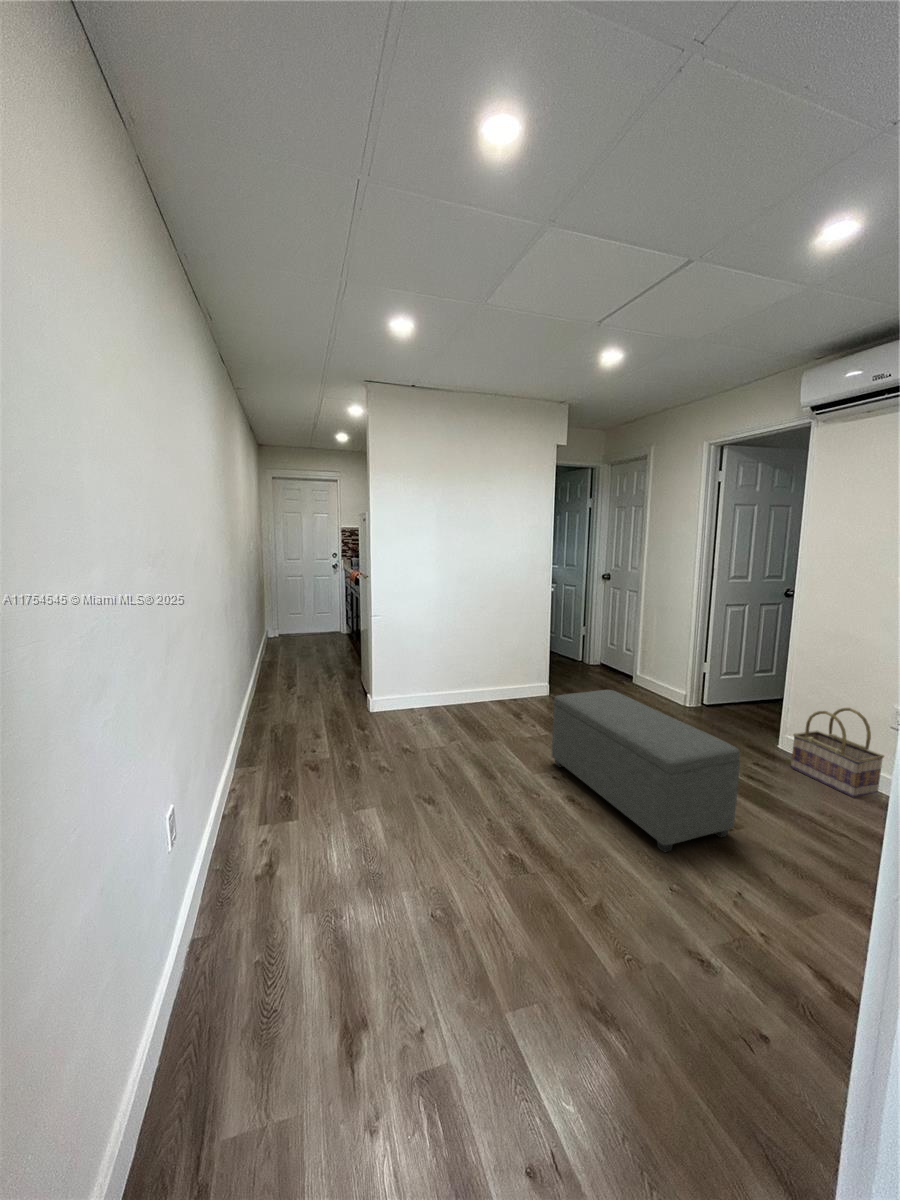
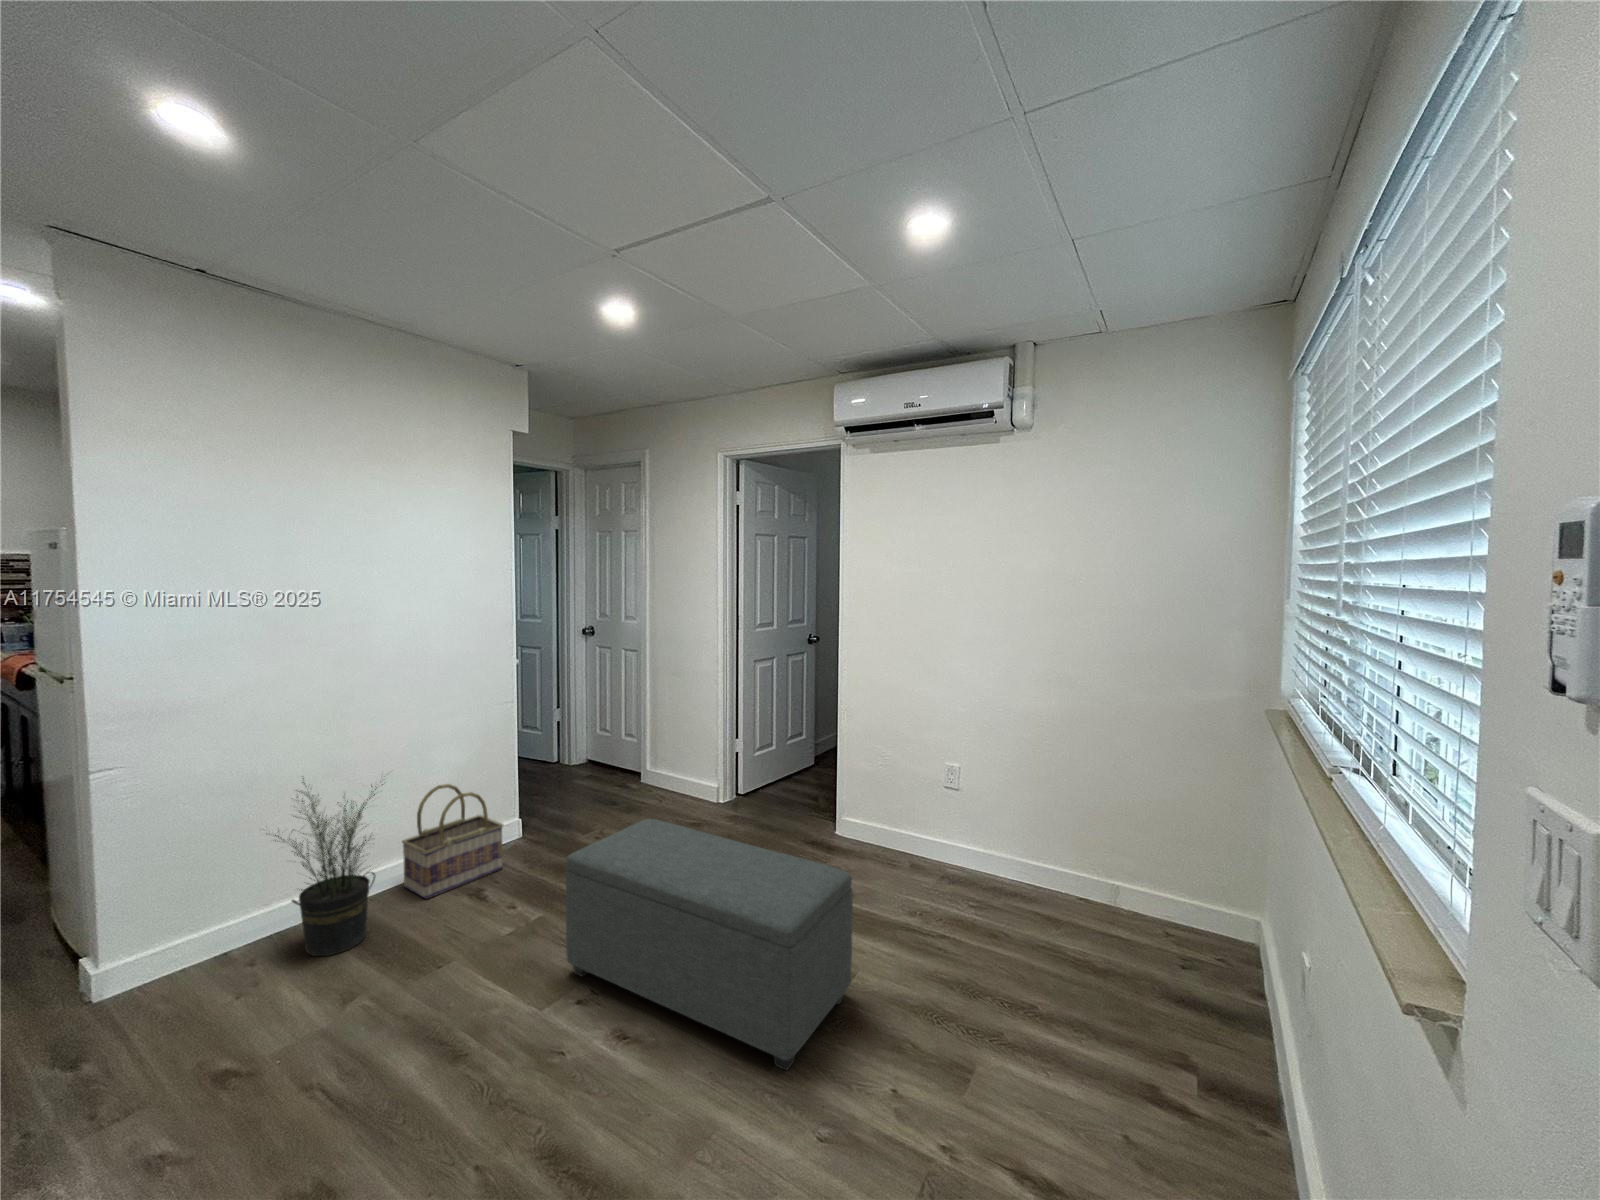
potted plant: none [423,633,480,722] -> present [266,778,383,956]
basket: present [791,708,884,797] -> present [402,784,503,899]

